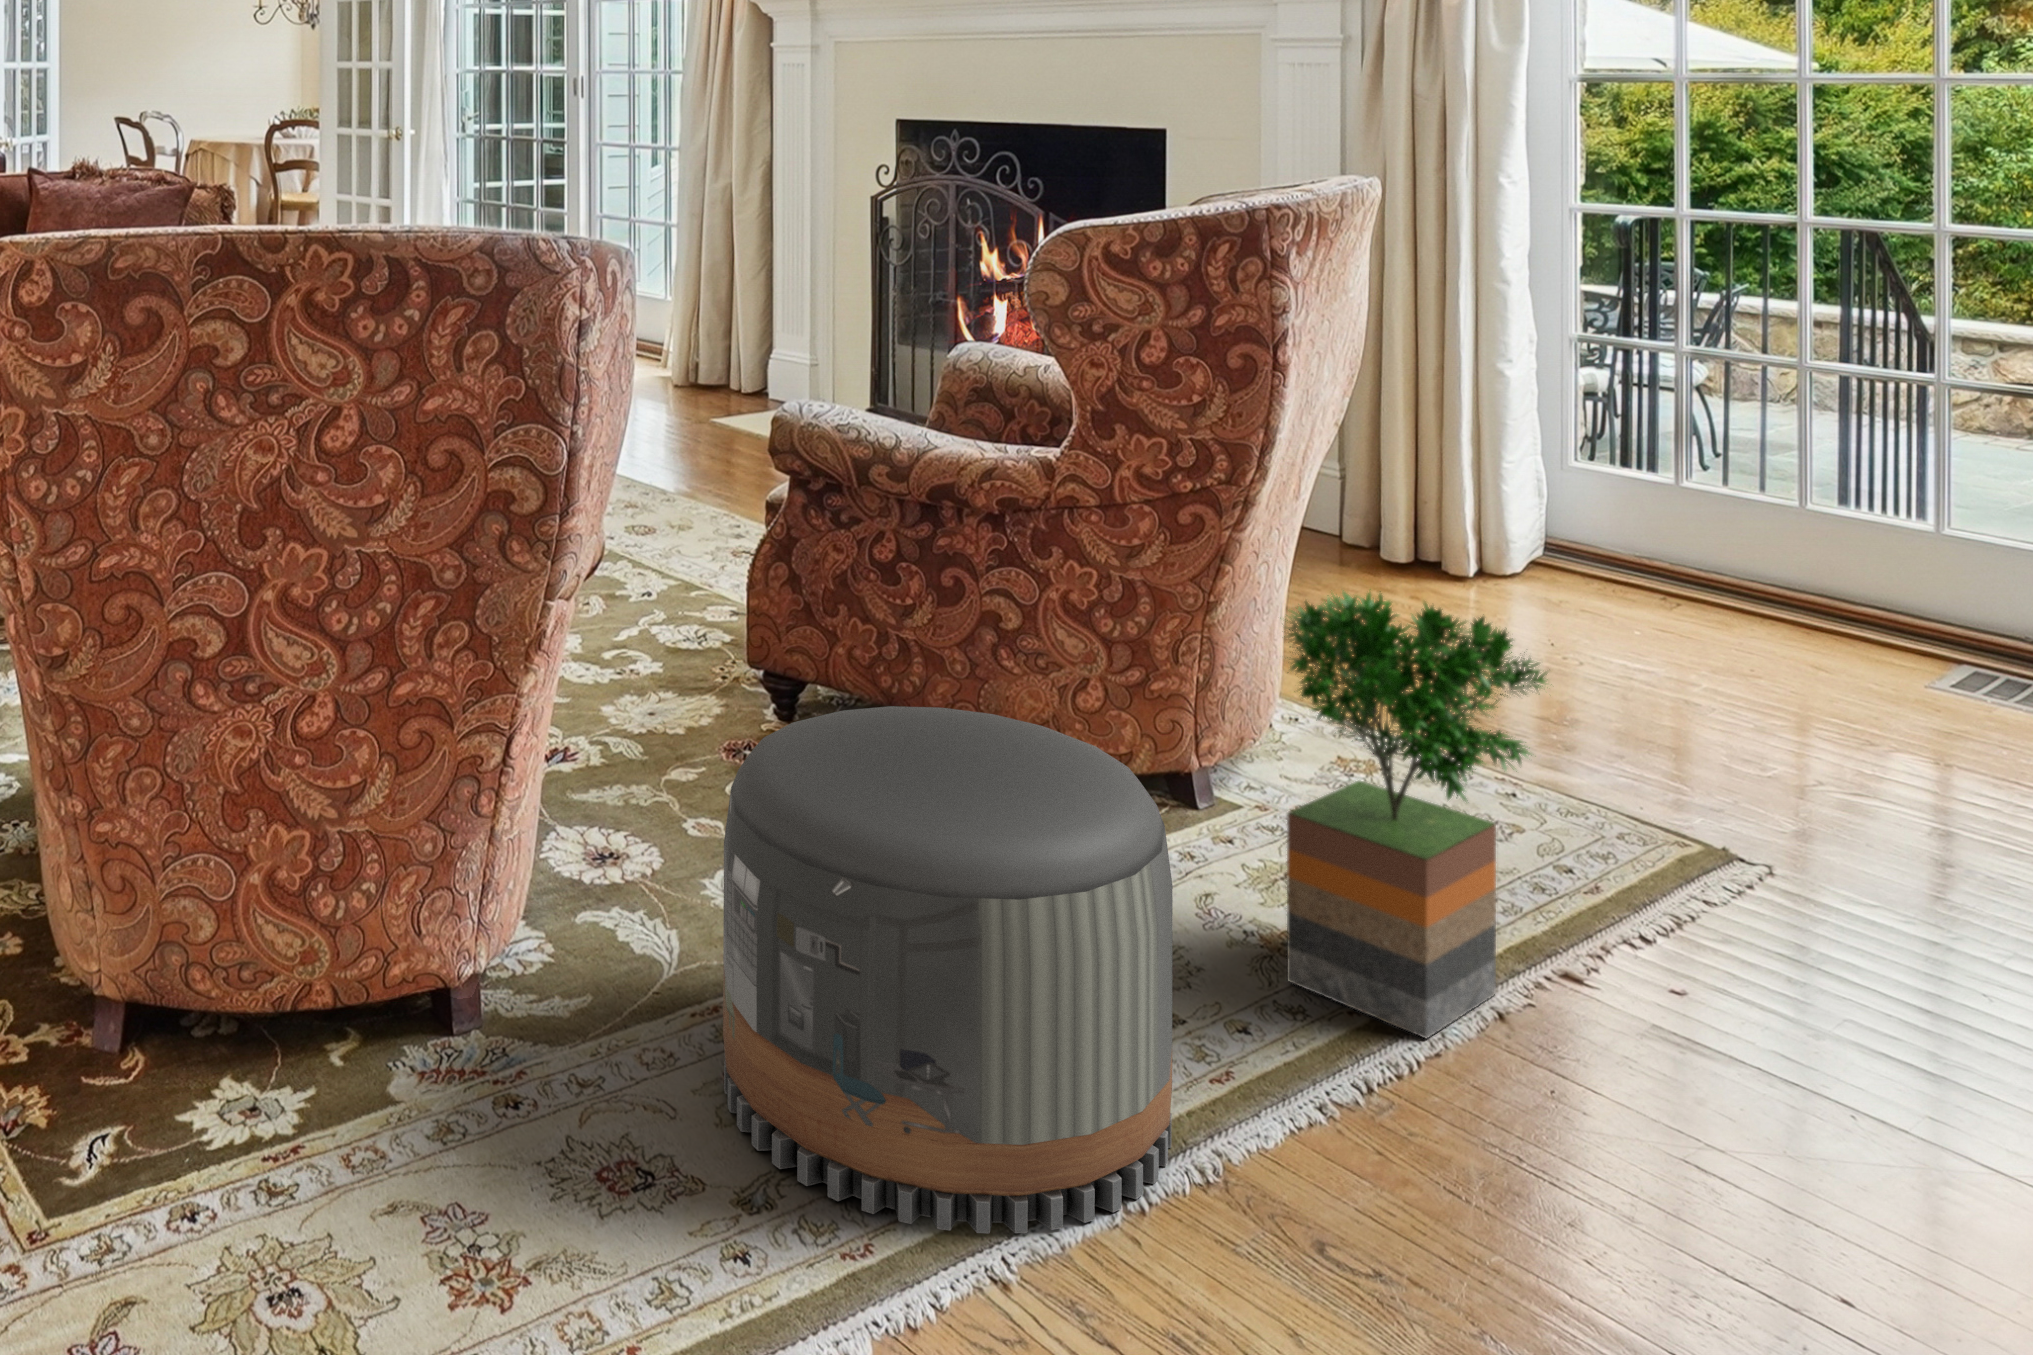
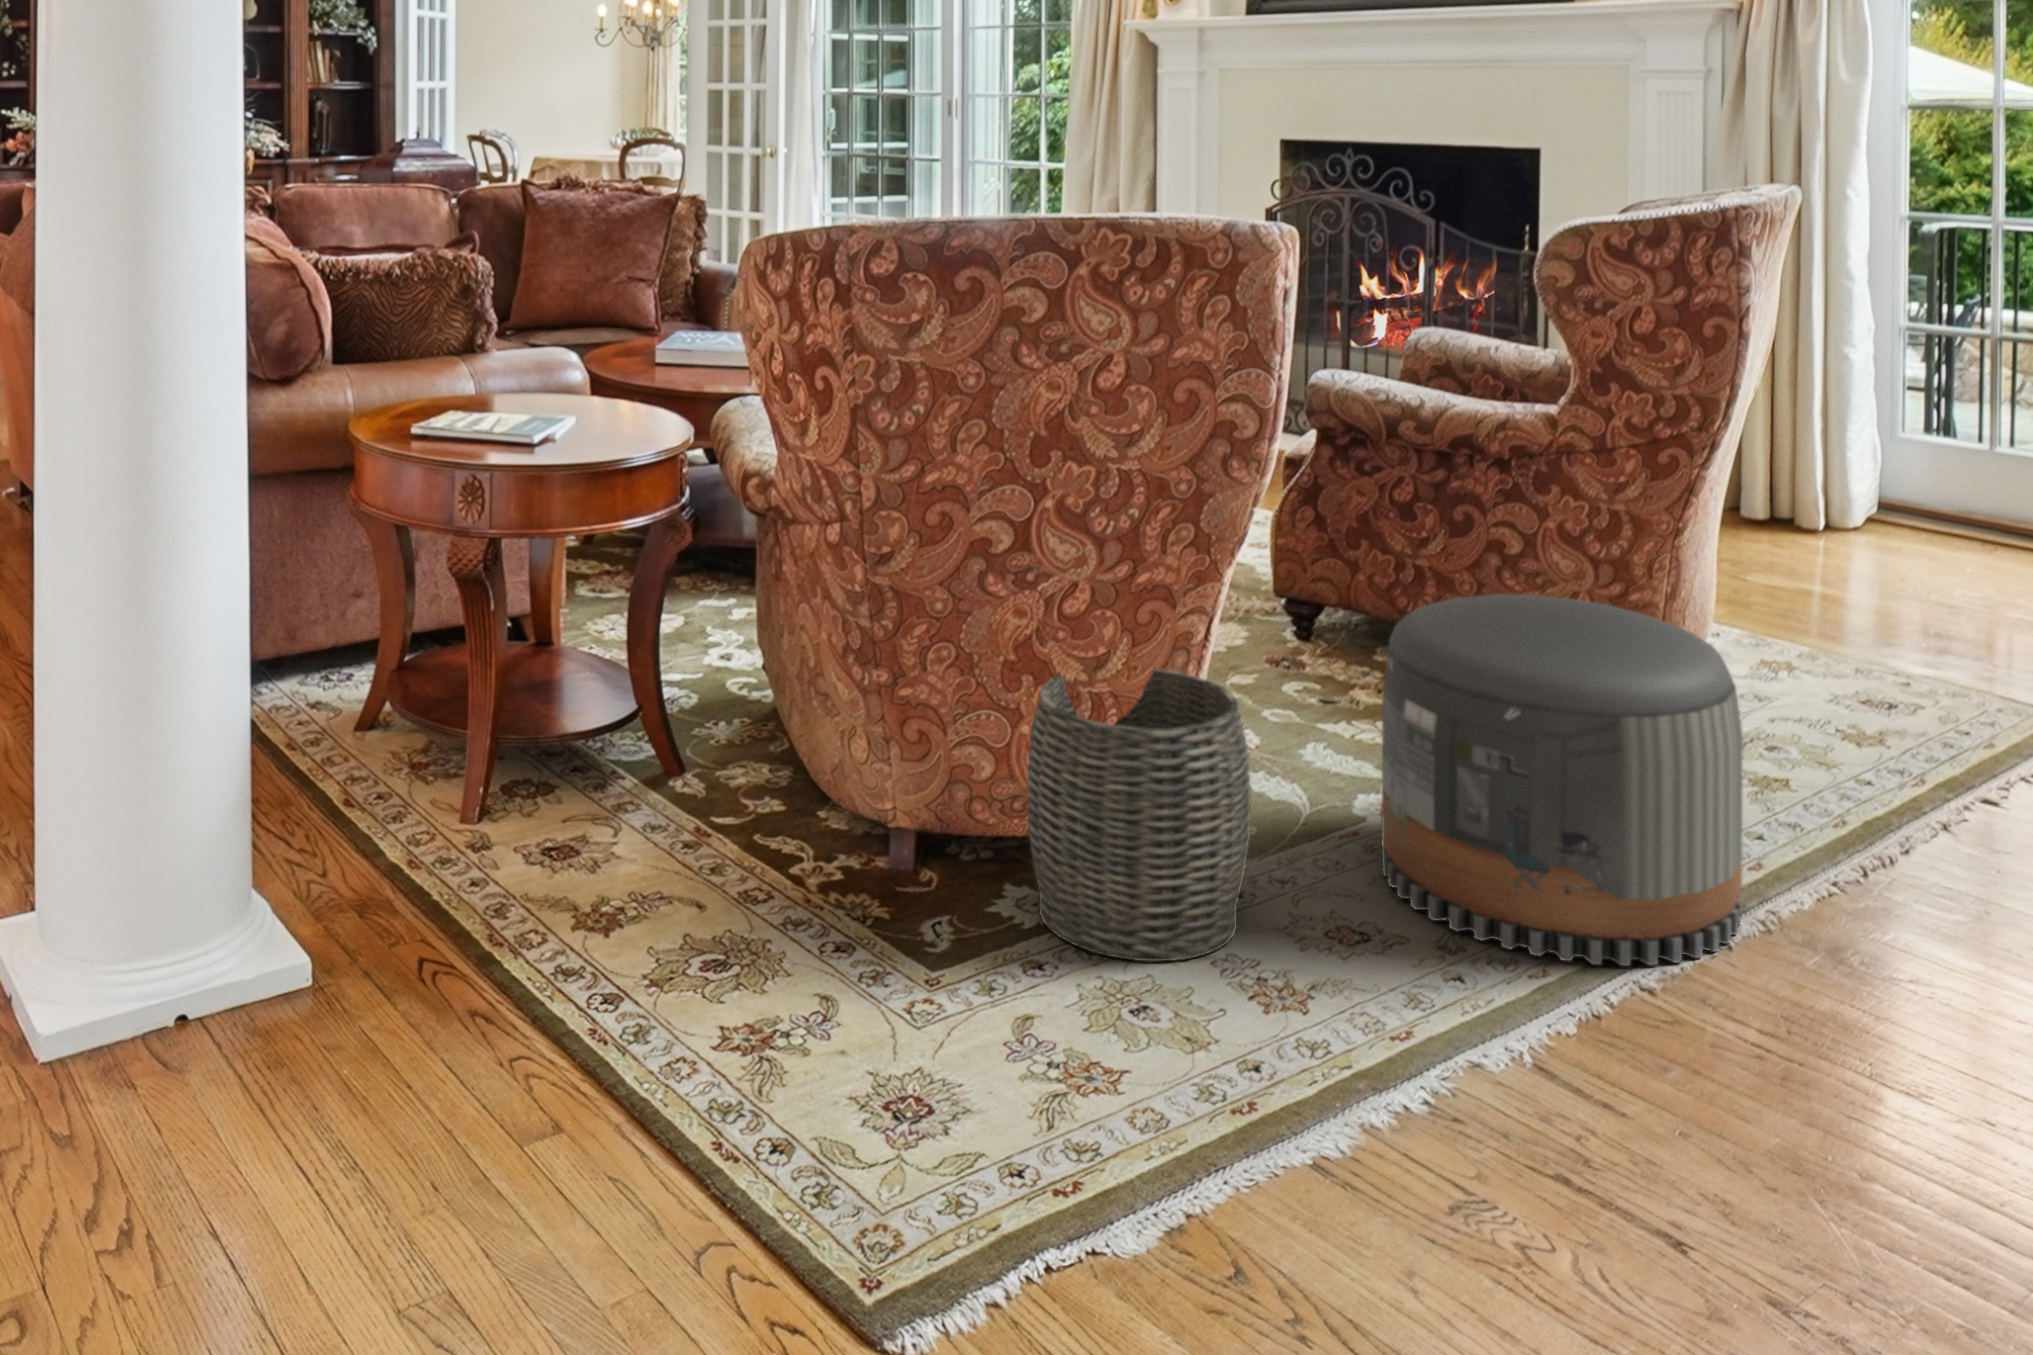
potted tree: present [1284,592,1548,1038] -> none [1766,504,1990,844]
woven basket: none [232,799,518,1208] -> present [1027,669,1250,961]

